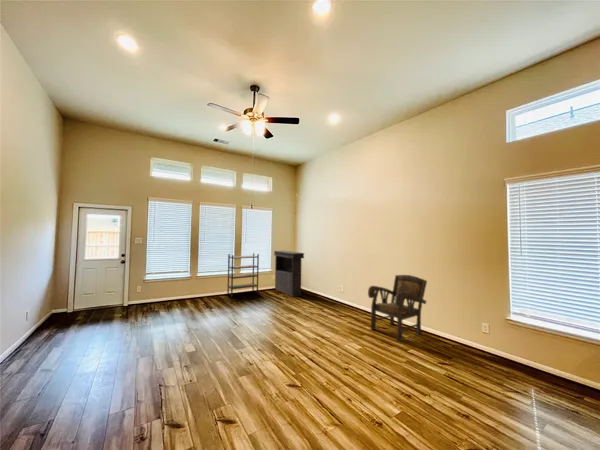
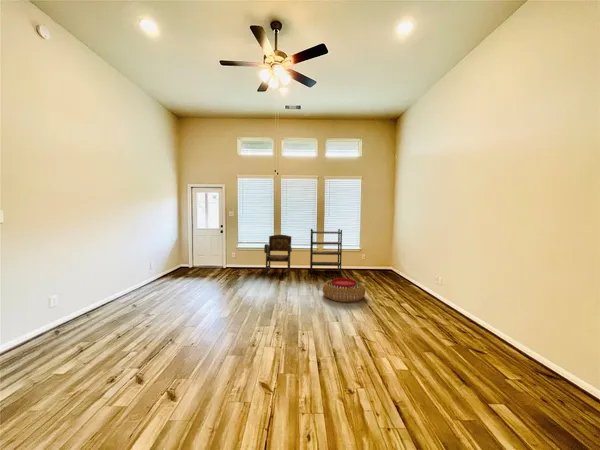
console table: present [274,251,304,297] -> none [363,227,393,283]
armchair: present [368,275,427,342] -> present [264,235,292,276]
pouf: none [262,296,298,316] -> present [323,278,365,302]

